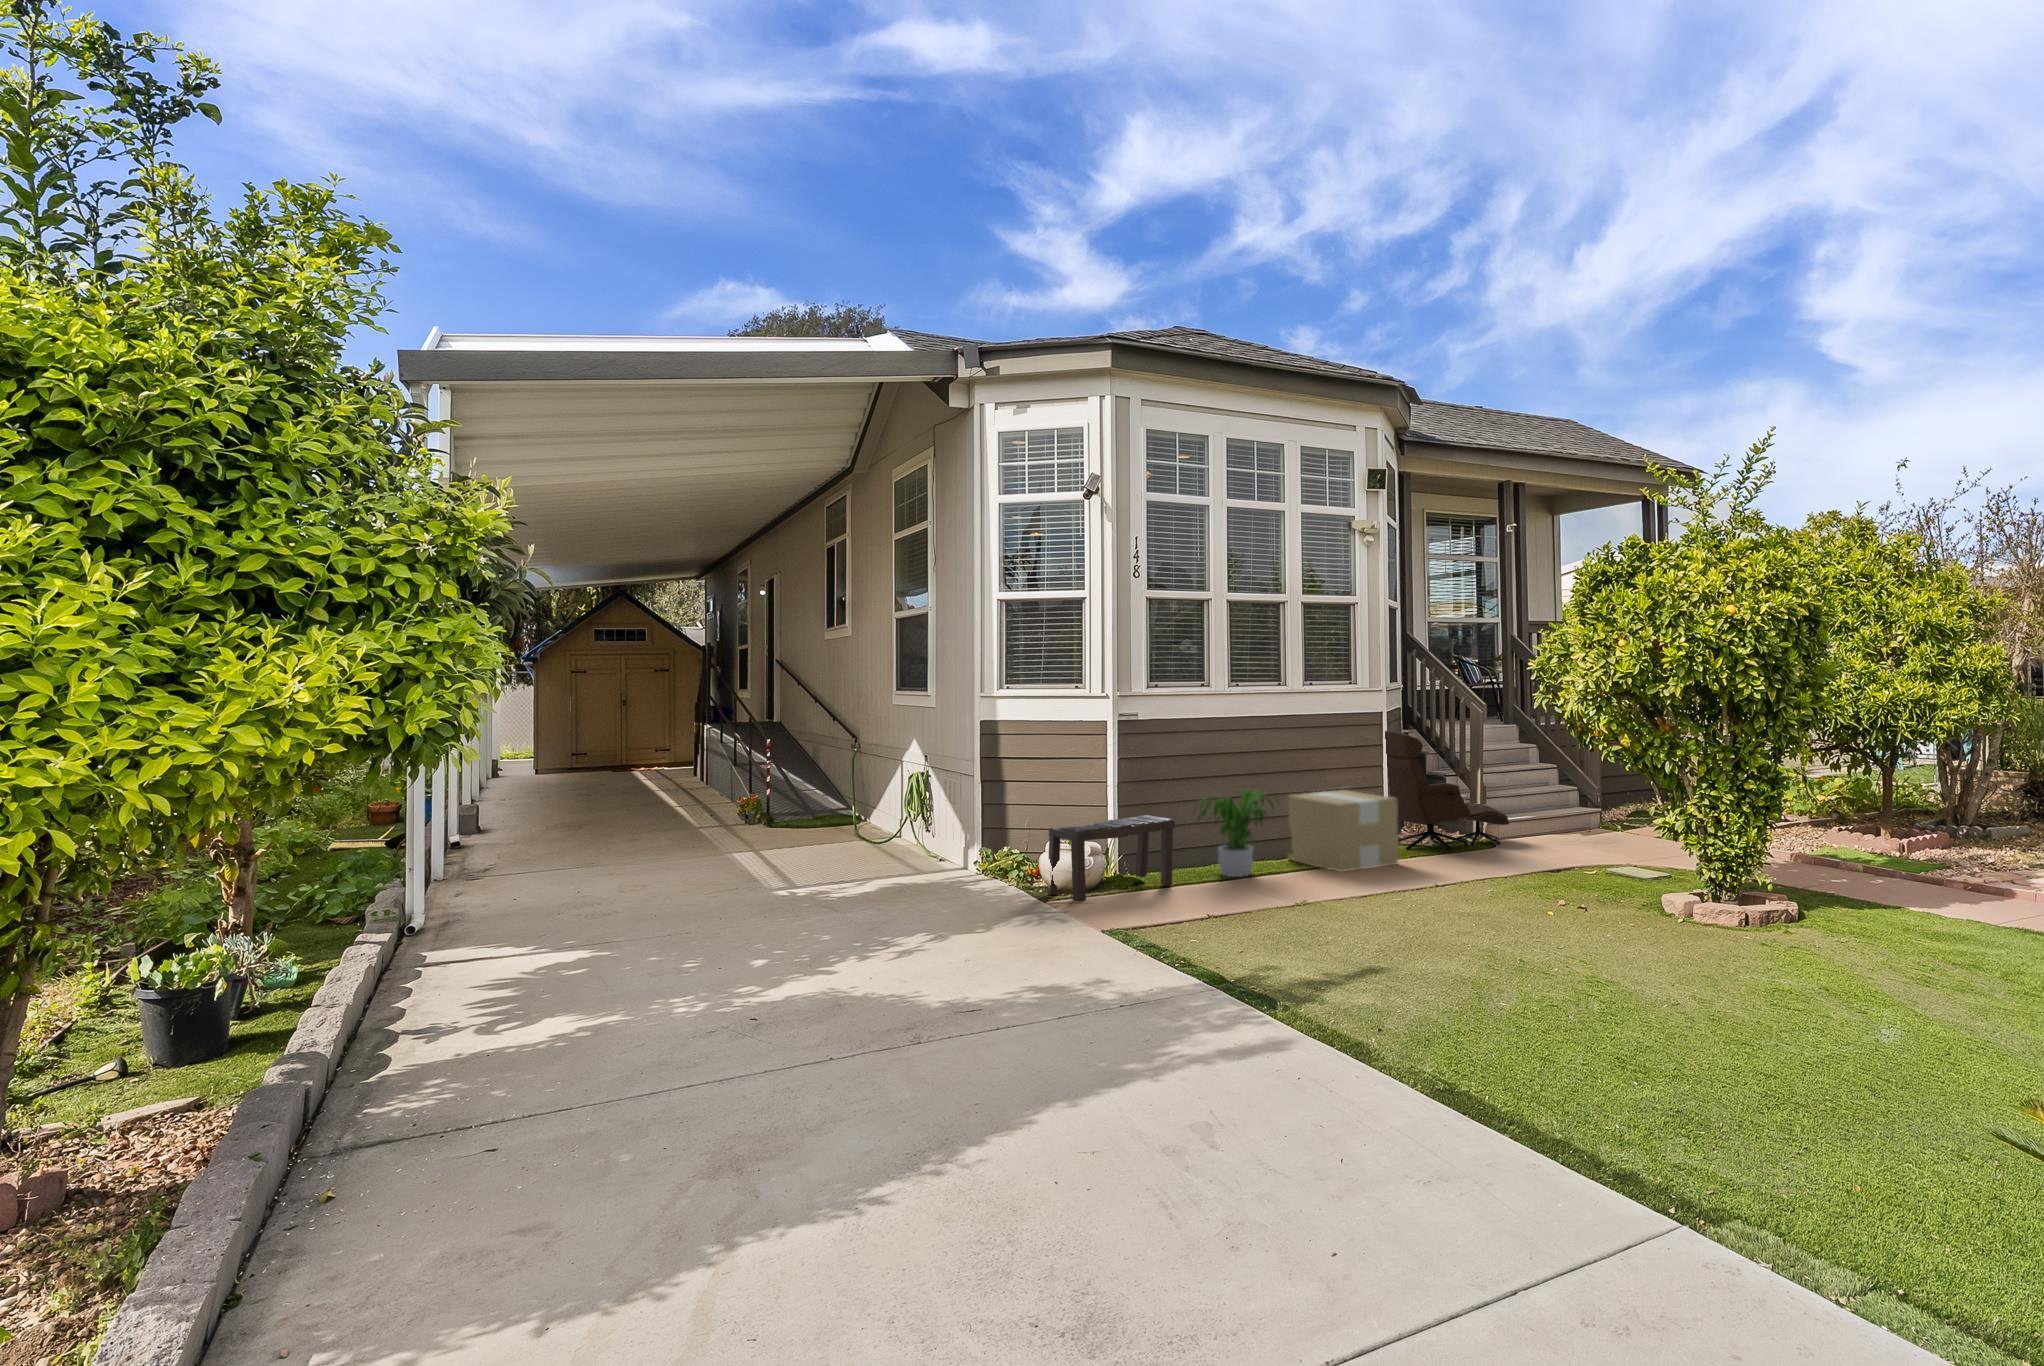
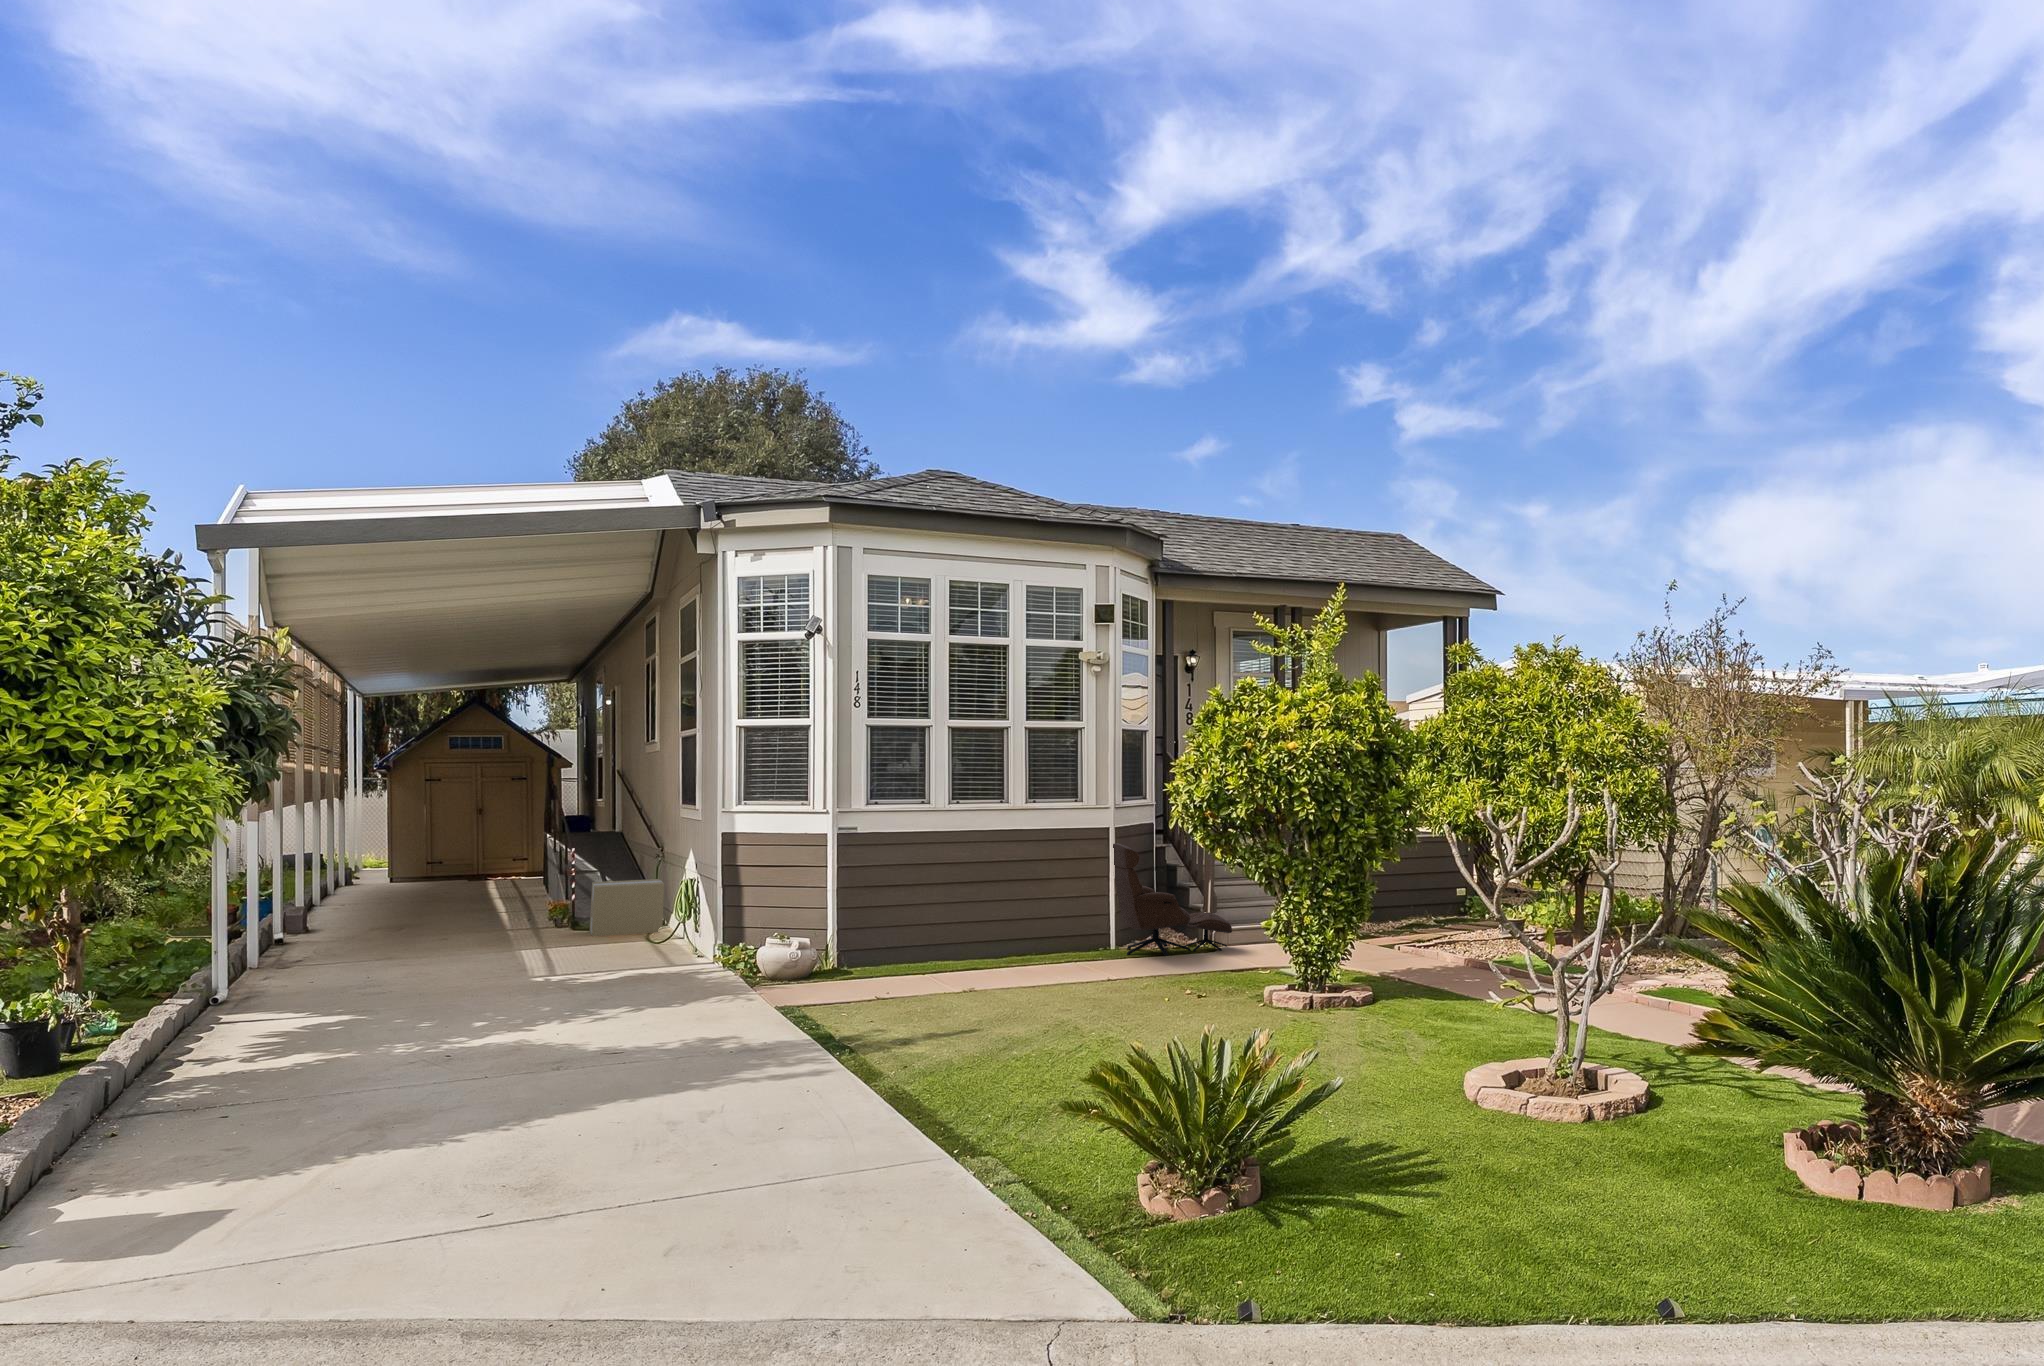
potted plant: present [1195,790,1278,877] -> none [903,896,982,974]
cardboard box: present [1288,790,1398,872] -> present [590,879,664,936]
bench: present [1047,815,1175,901] -> none [756,917,874,990]

